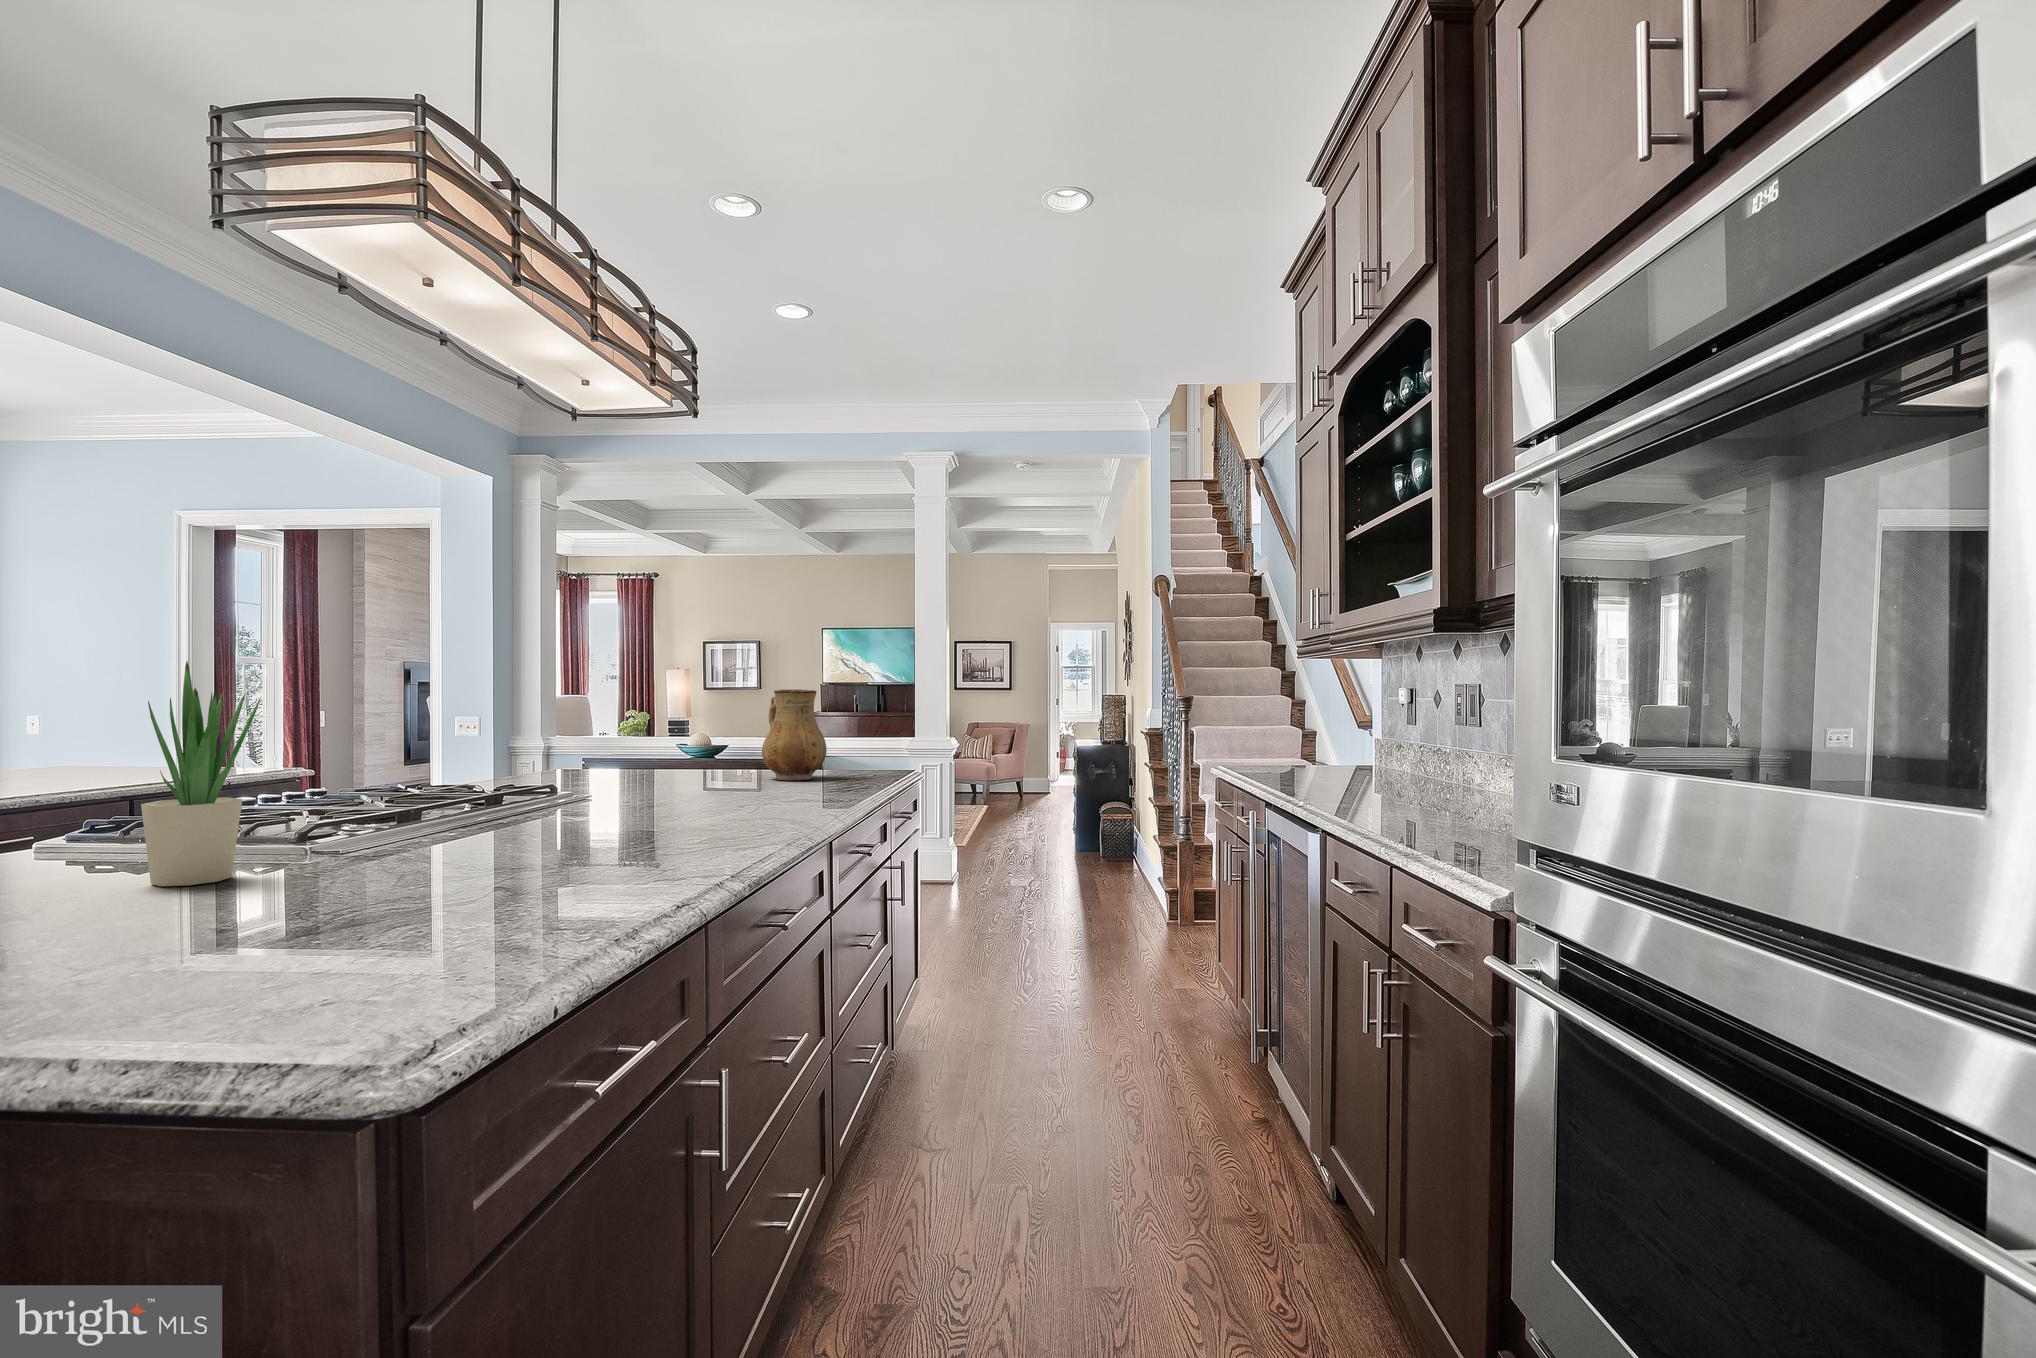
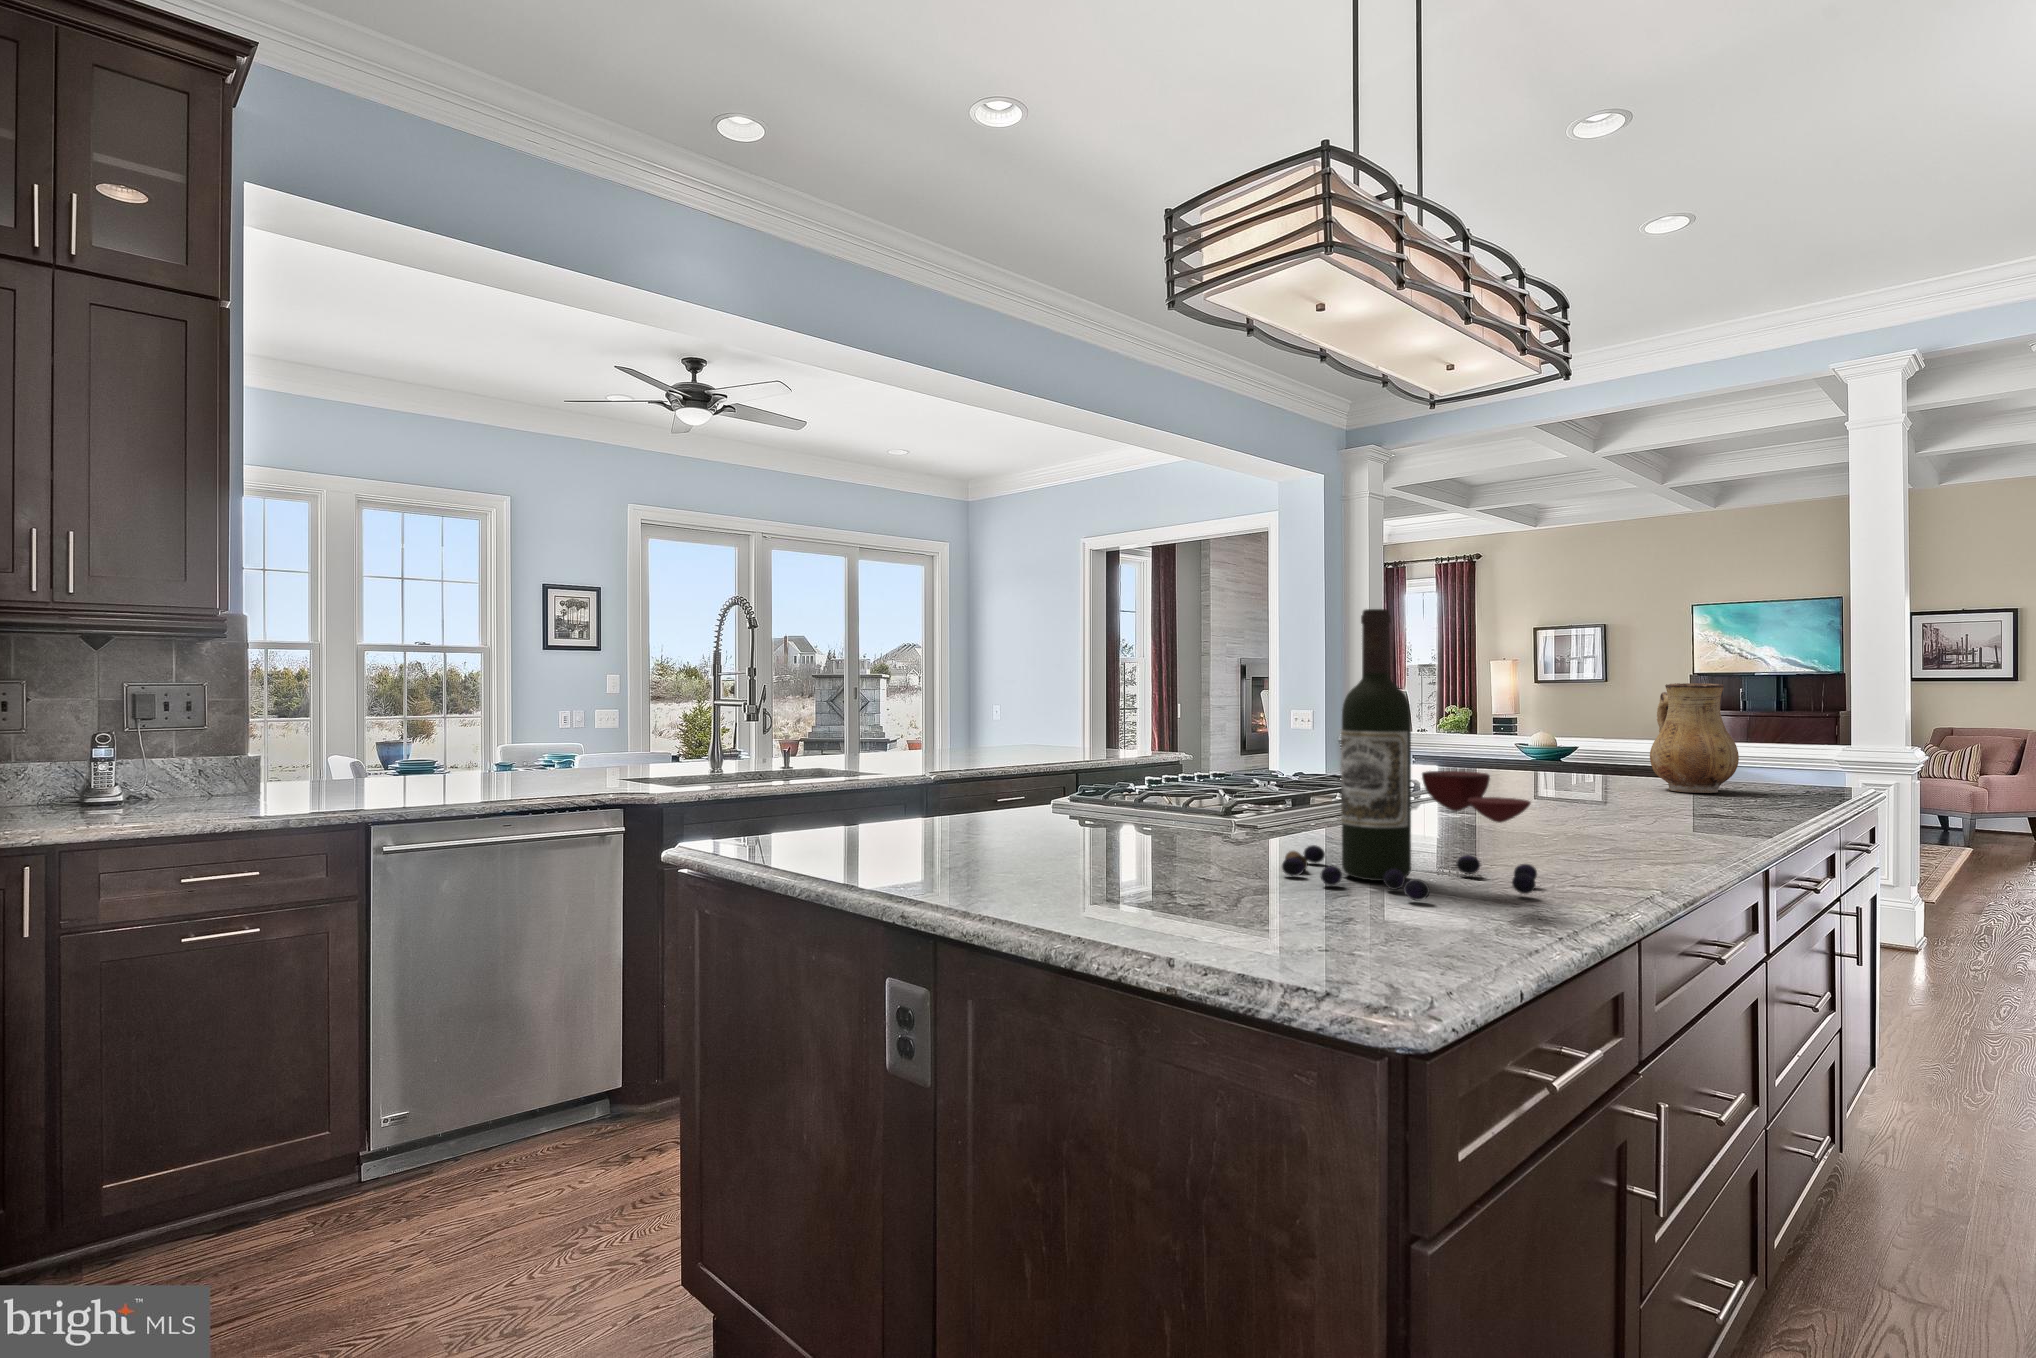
wine bottle: none [327,609,619,919] -> present [1282,609,1537,901]
potted plant: present [141,661,261,886] -> none [1137,660,1213,844]

